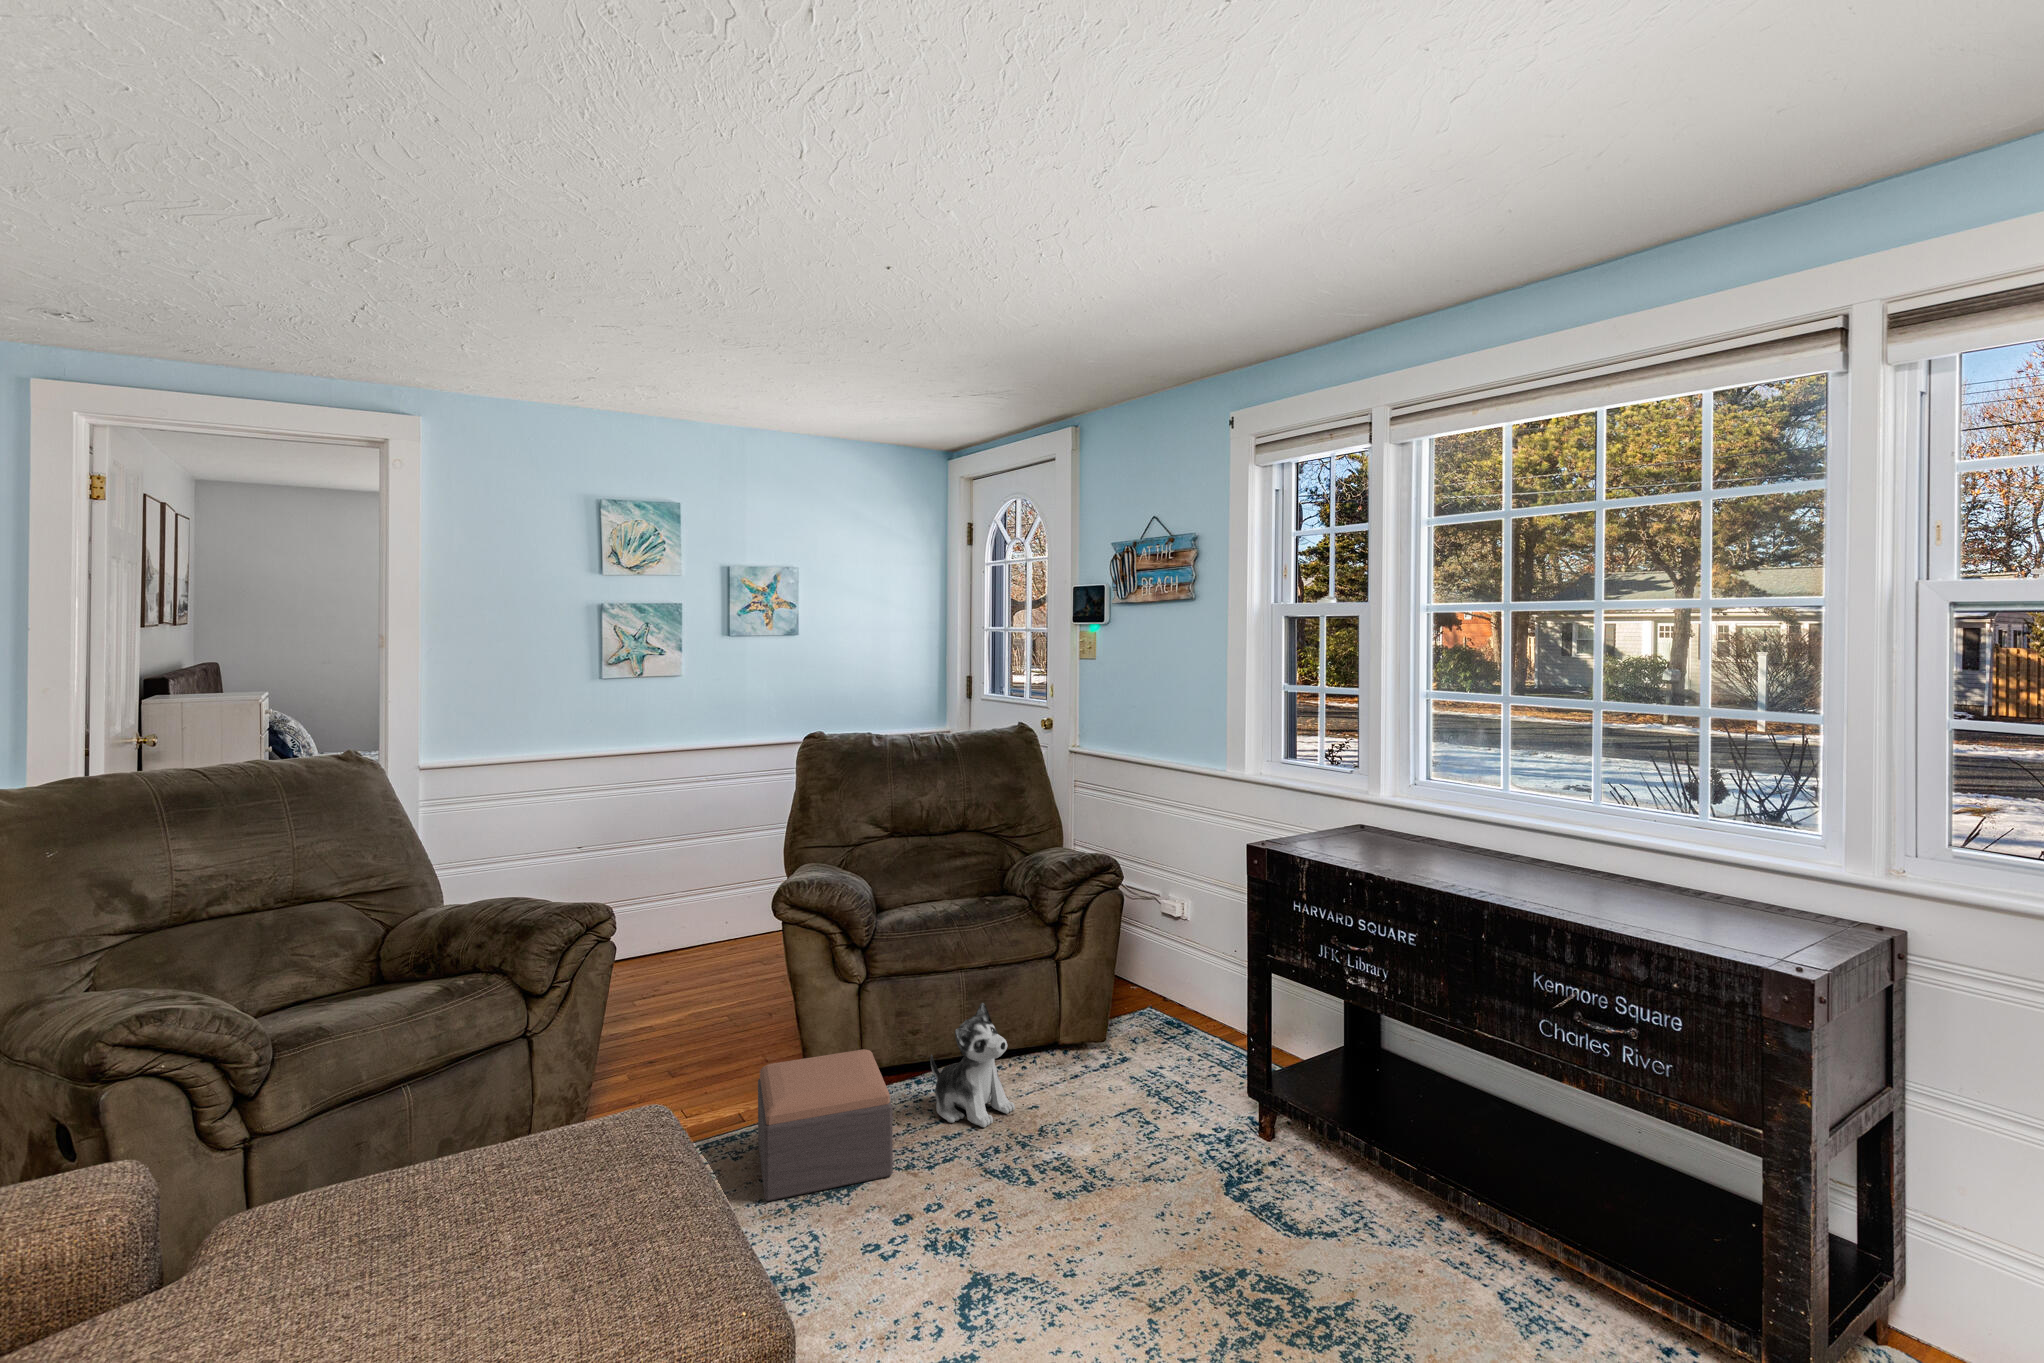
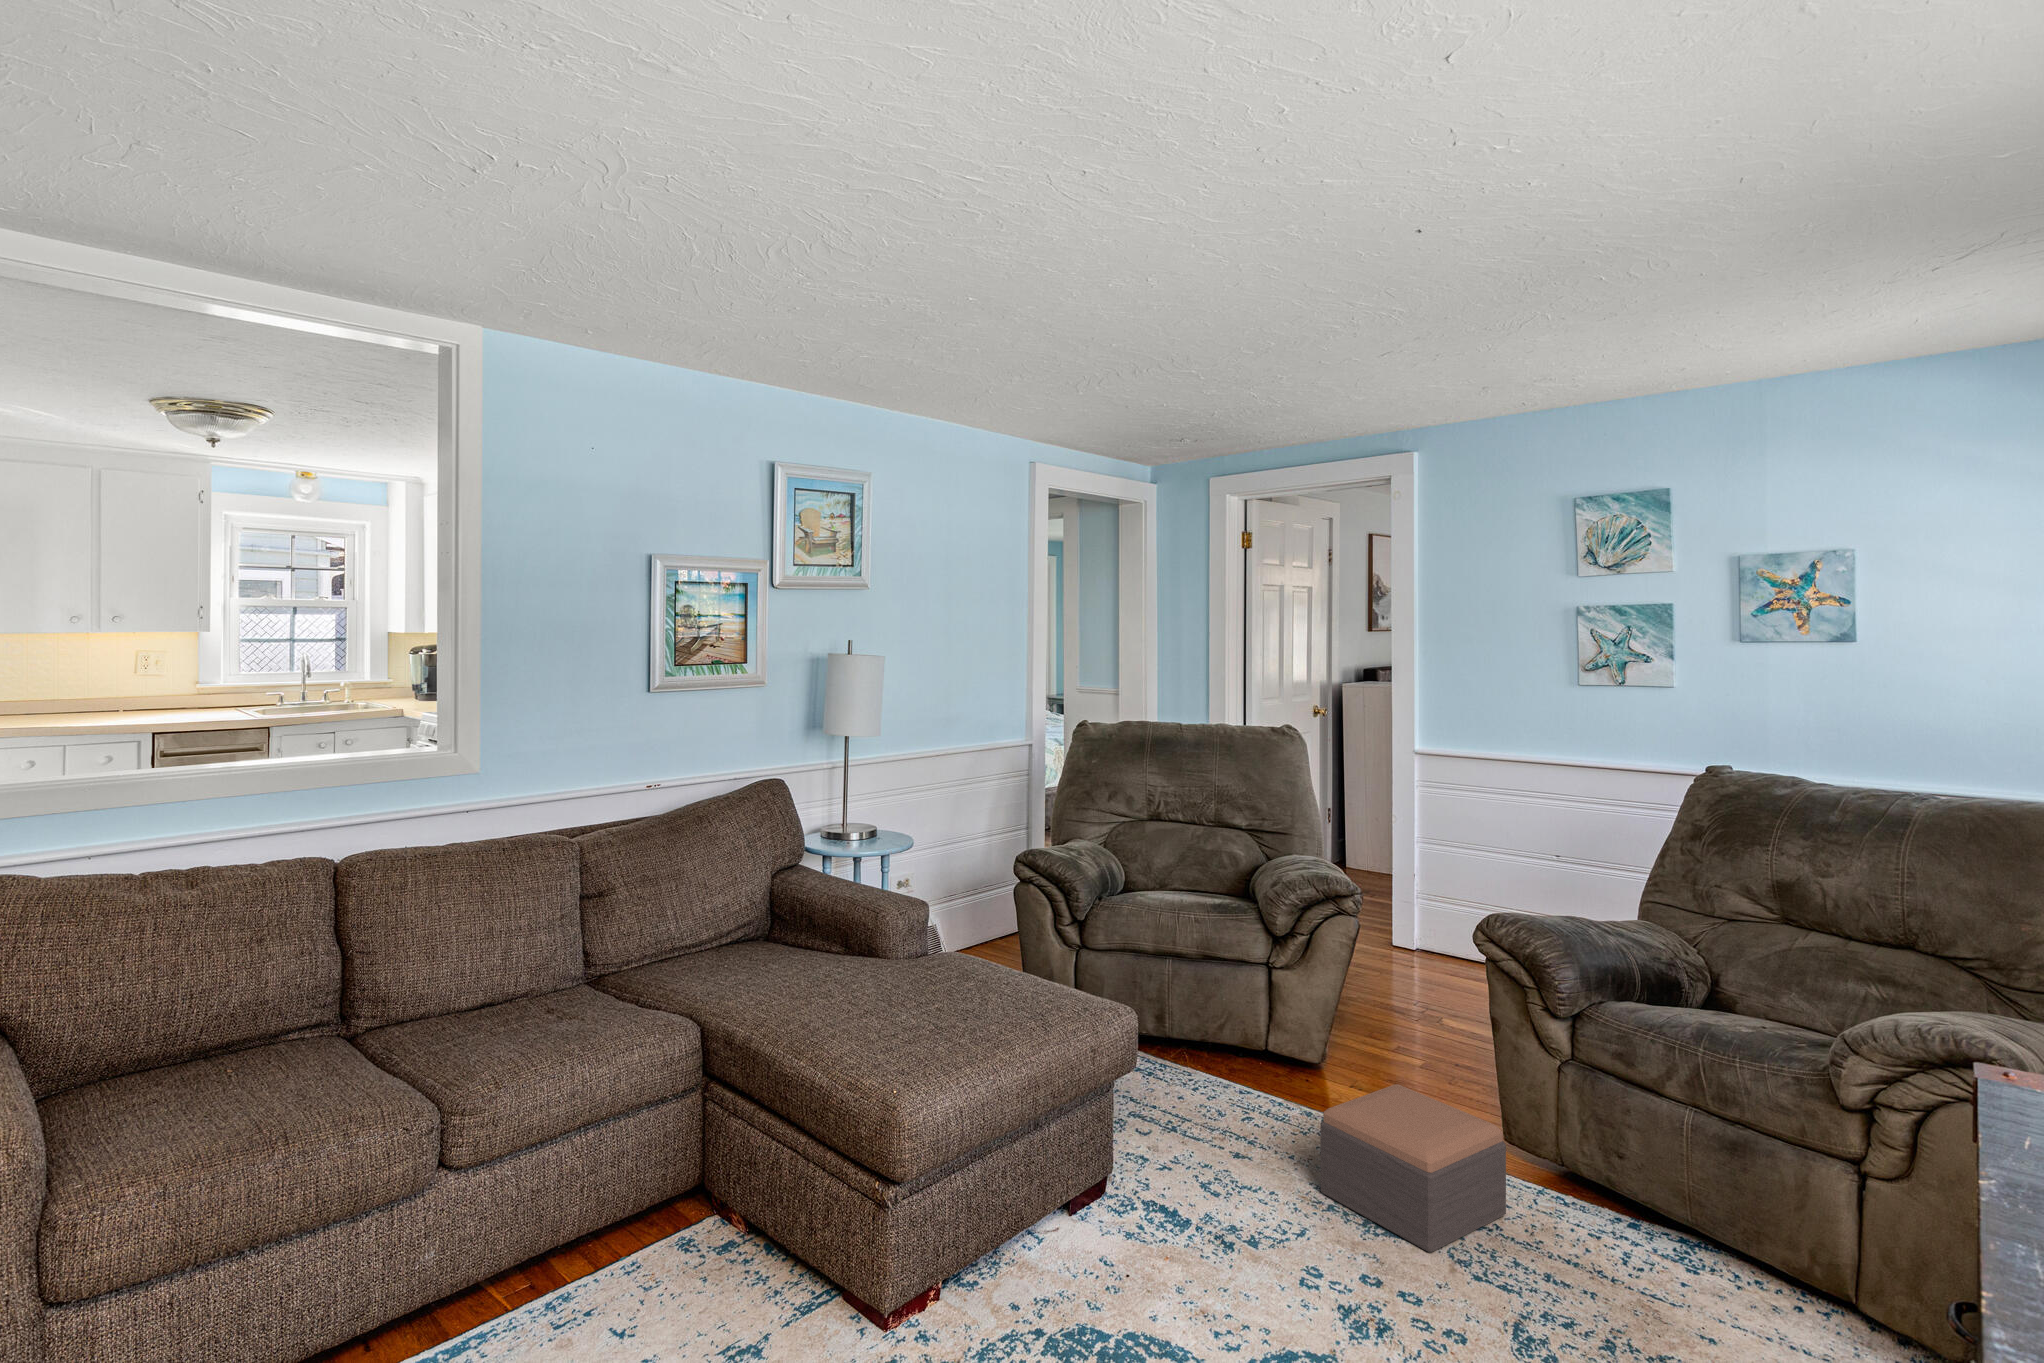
plush toy: present [930,1003,1015,1127] -> none [1572,1147,1676,1315]

